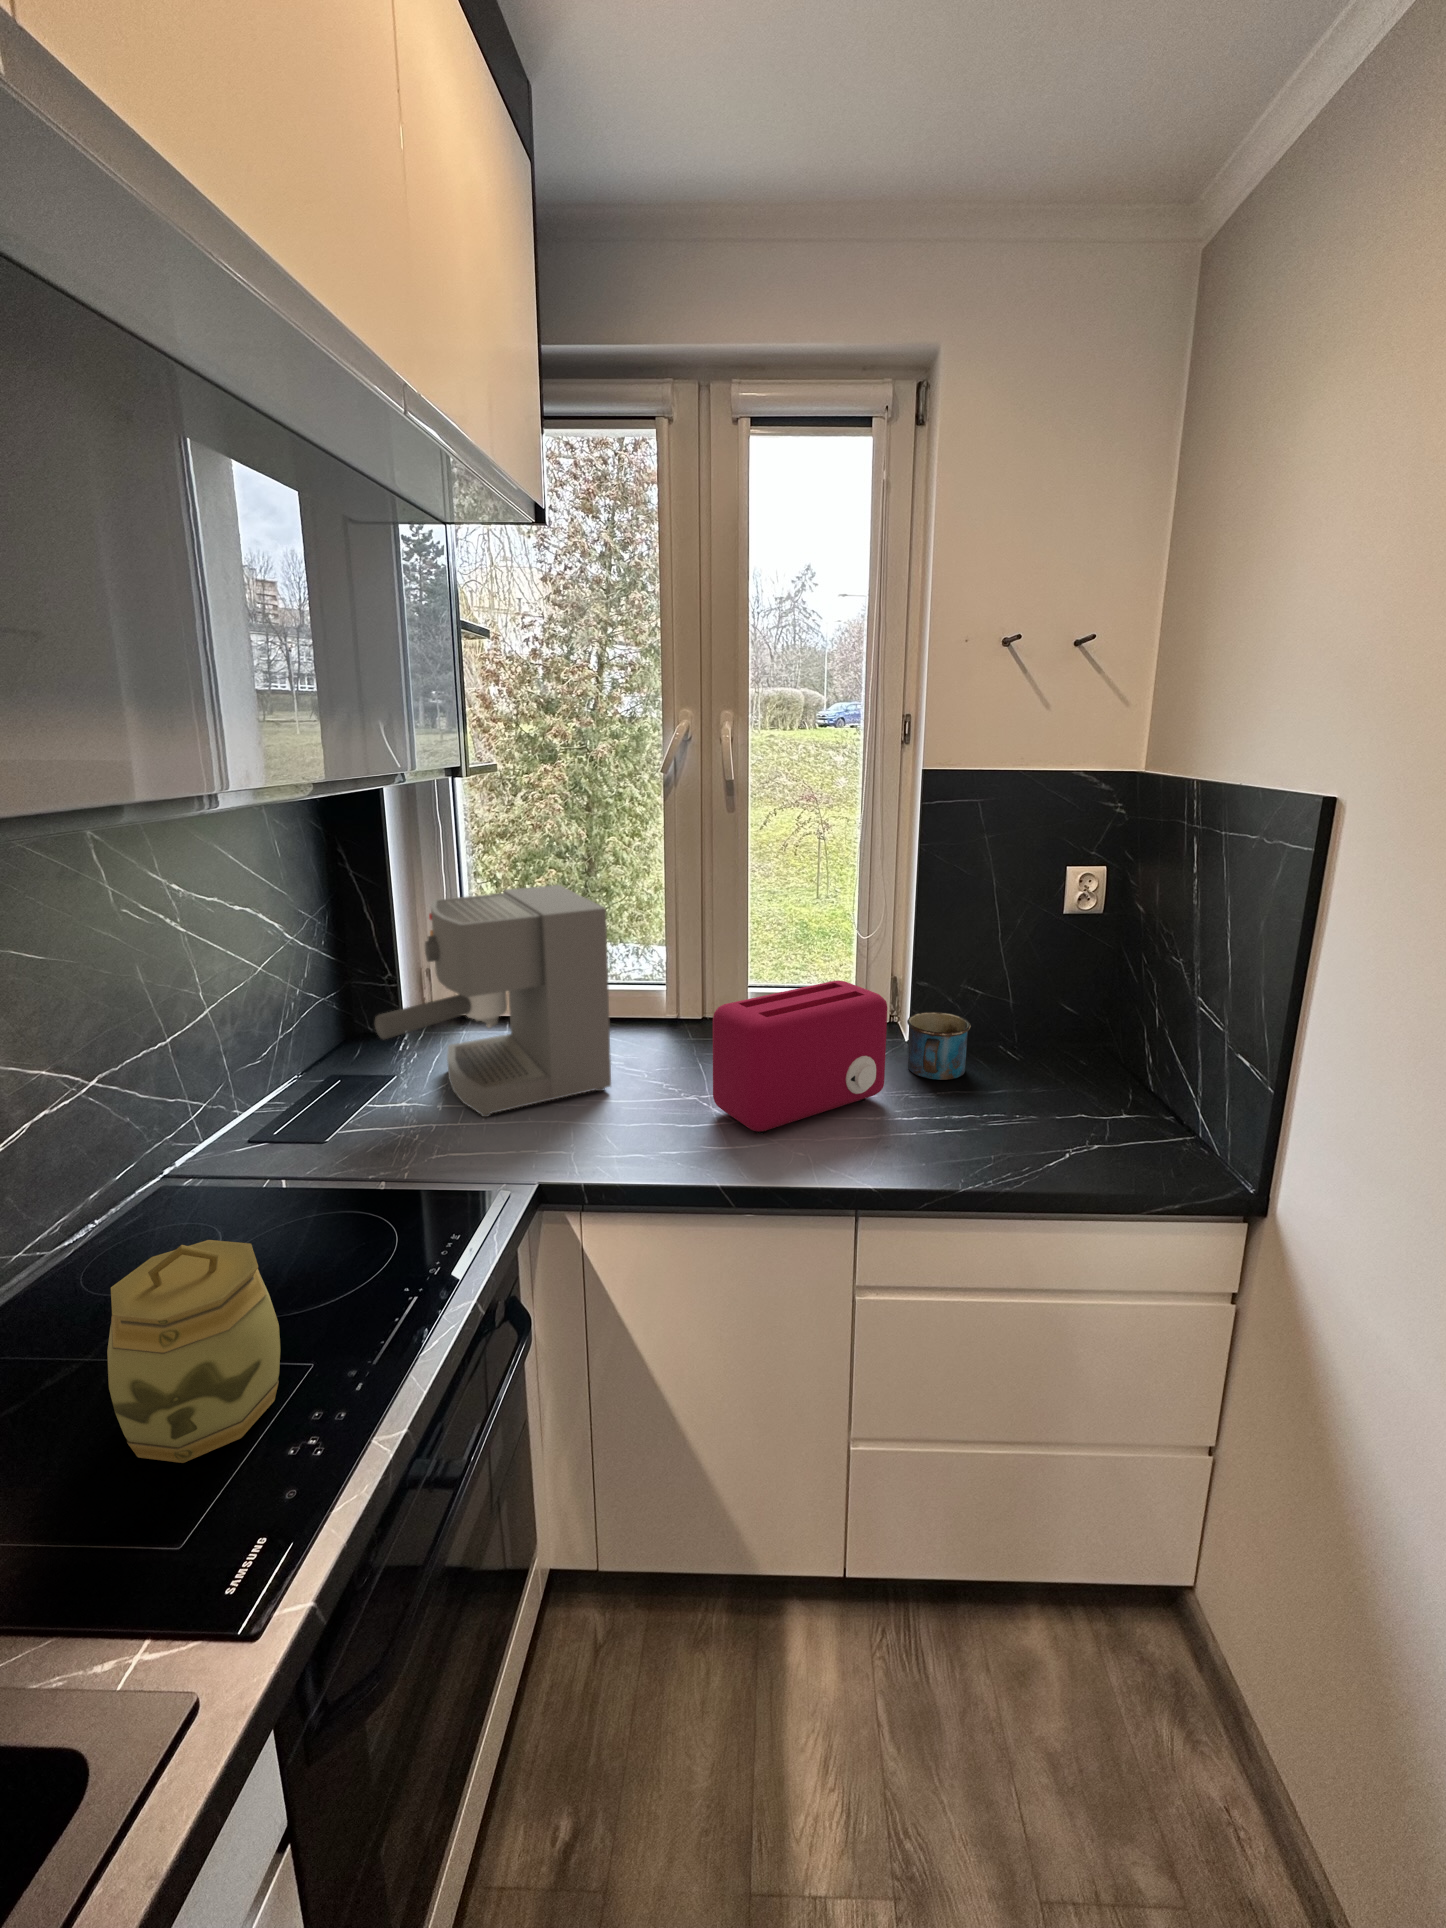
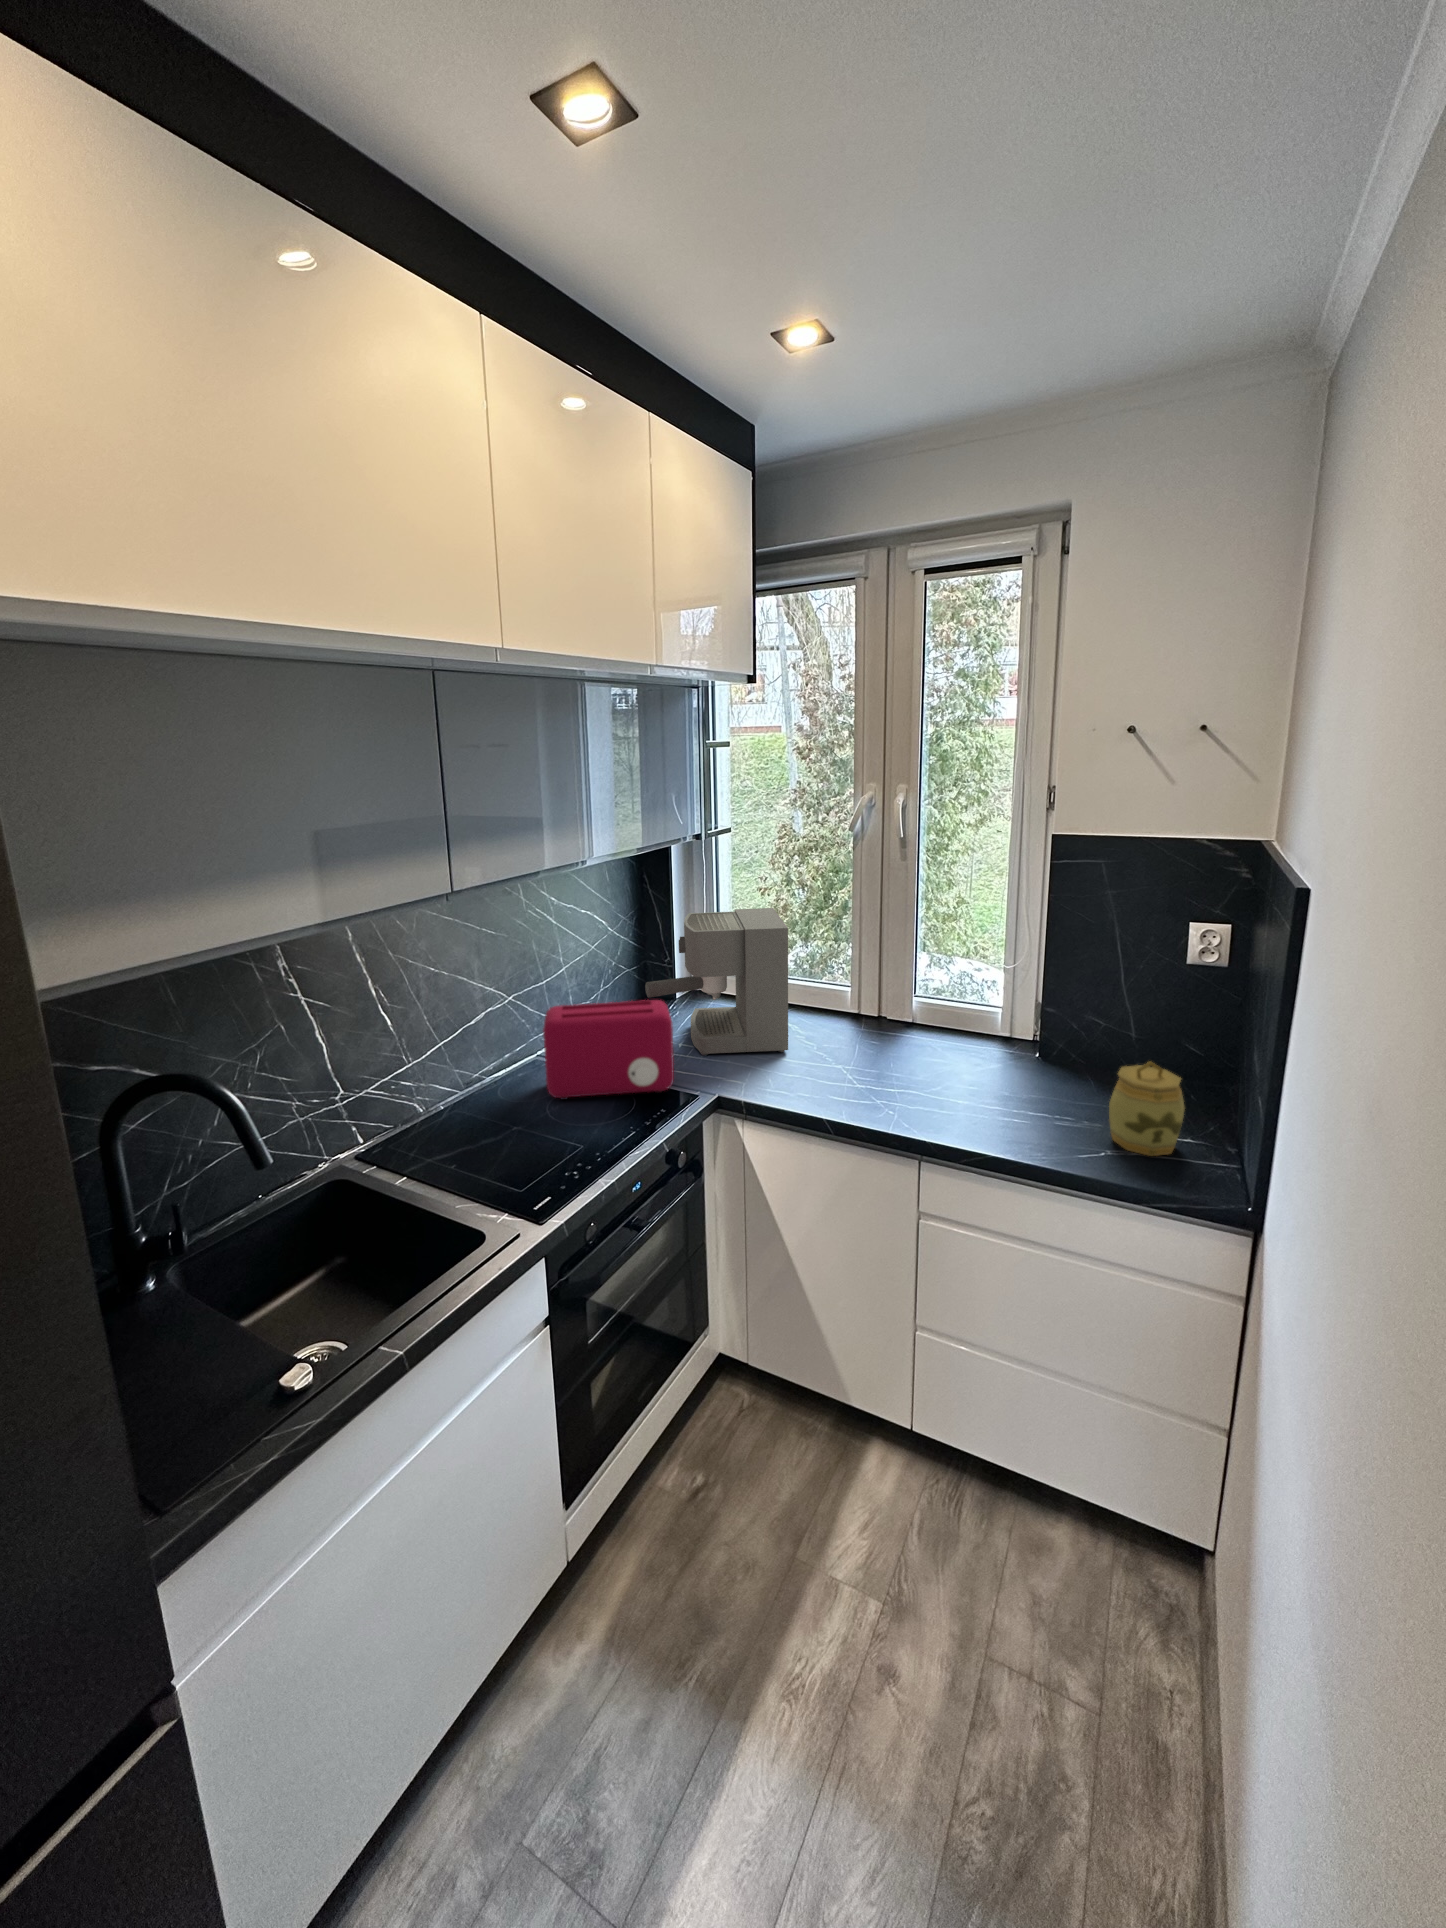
toaster: present [713,981,887,1134] -> present [543,1000,674,1100]
mug: present [907,1012,971,1080] -> none [1023,1032,1078,1087]
jar: present [107,1240,280,1463] -> present [1109,1062,1185,1156]

